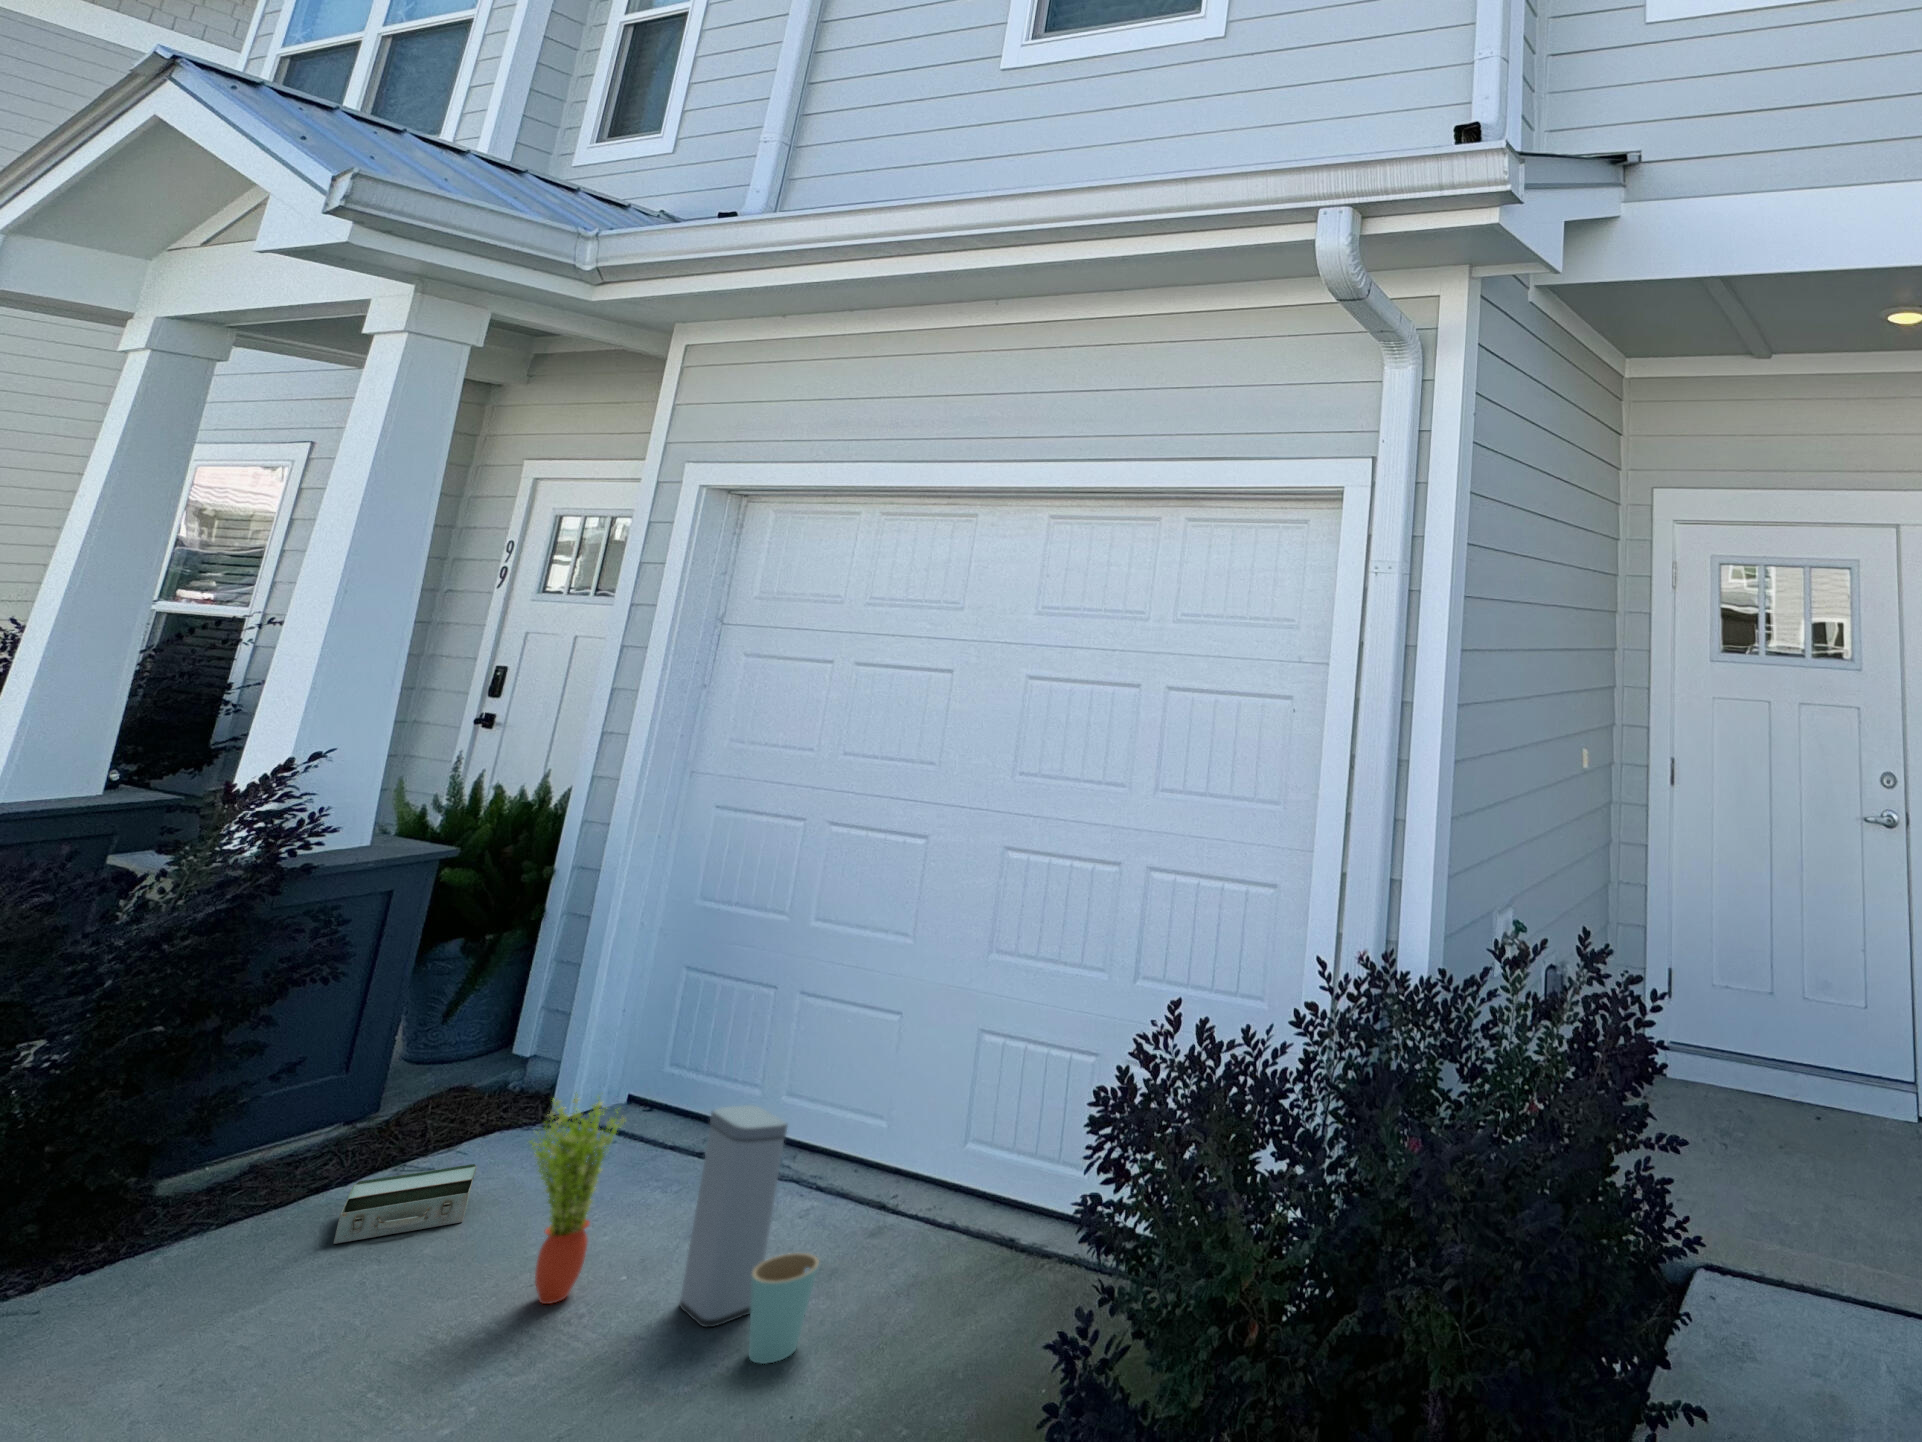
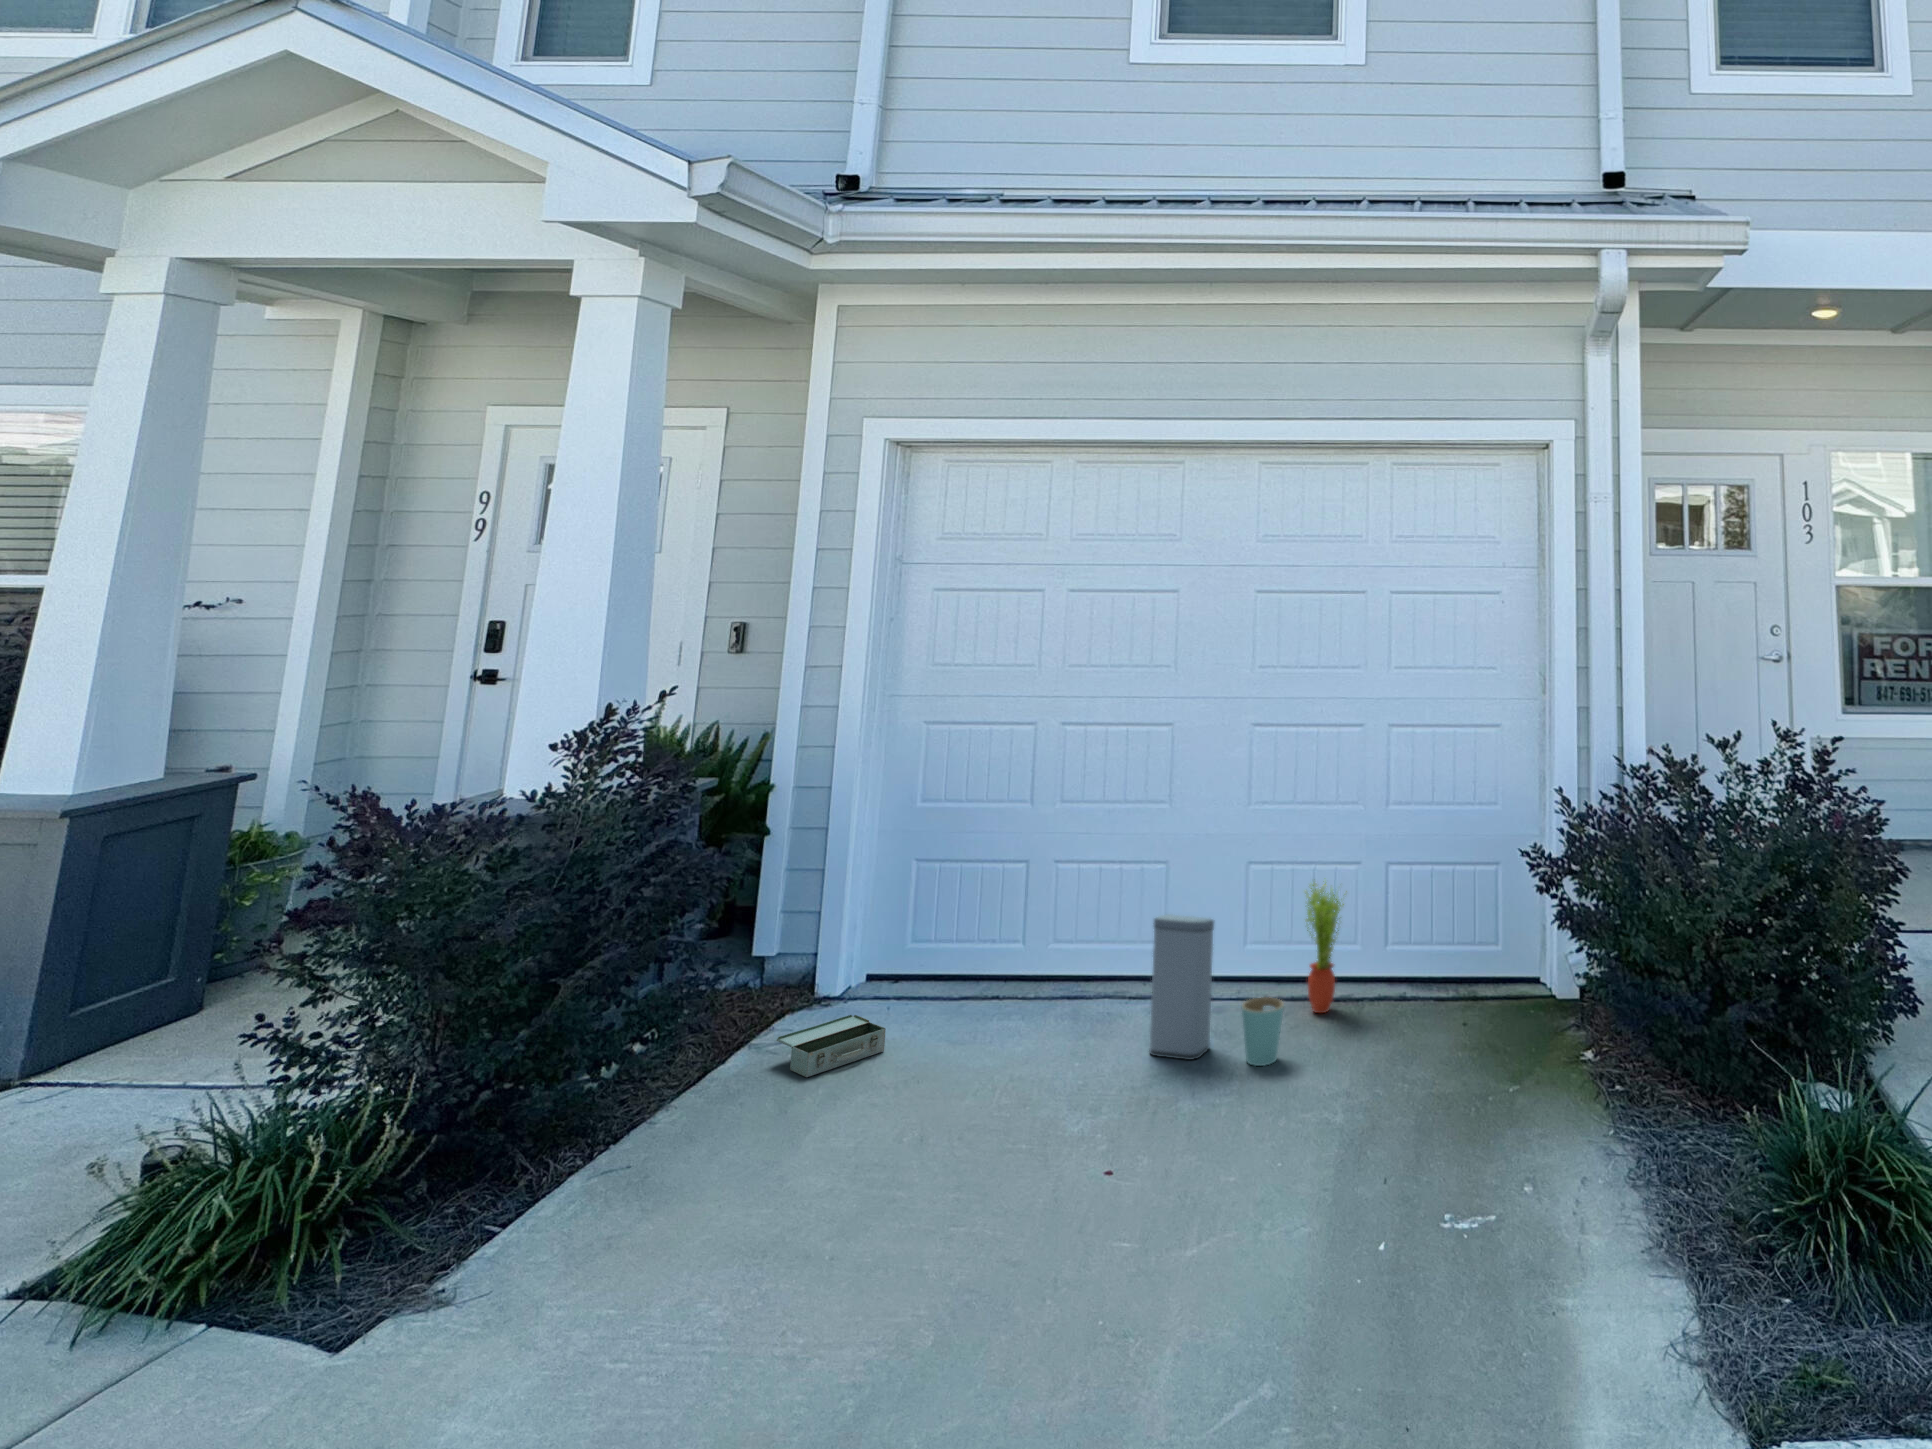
potted plant: present [530,1094,625,1304] -> present [1306,883,1347,1013]

